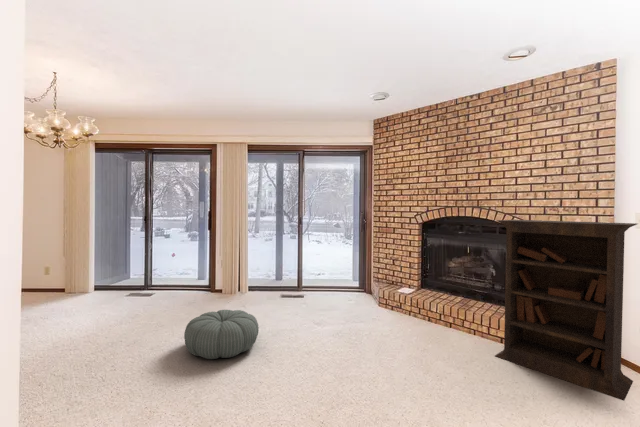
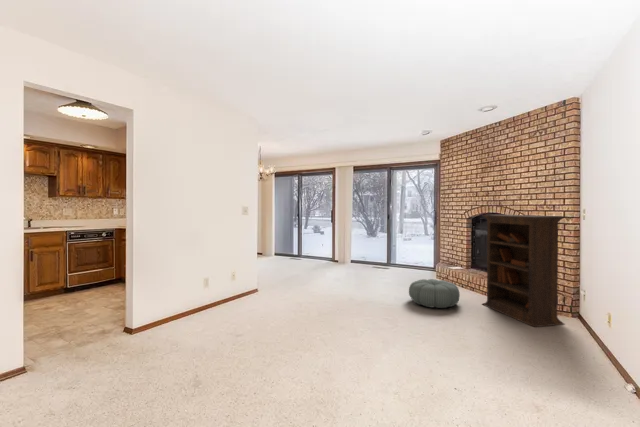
pouf: present [184,310,259,359] -> present [409,279,460,308]

